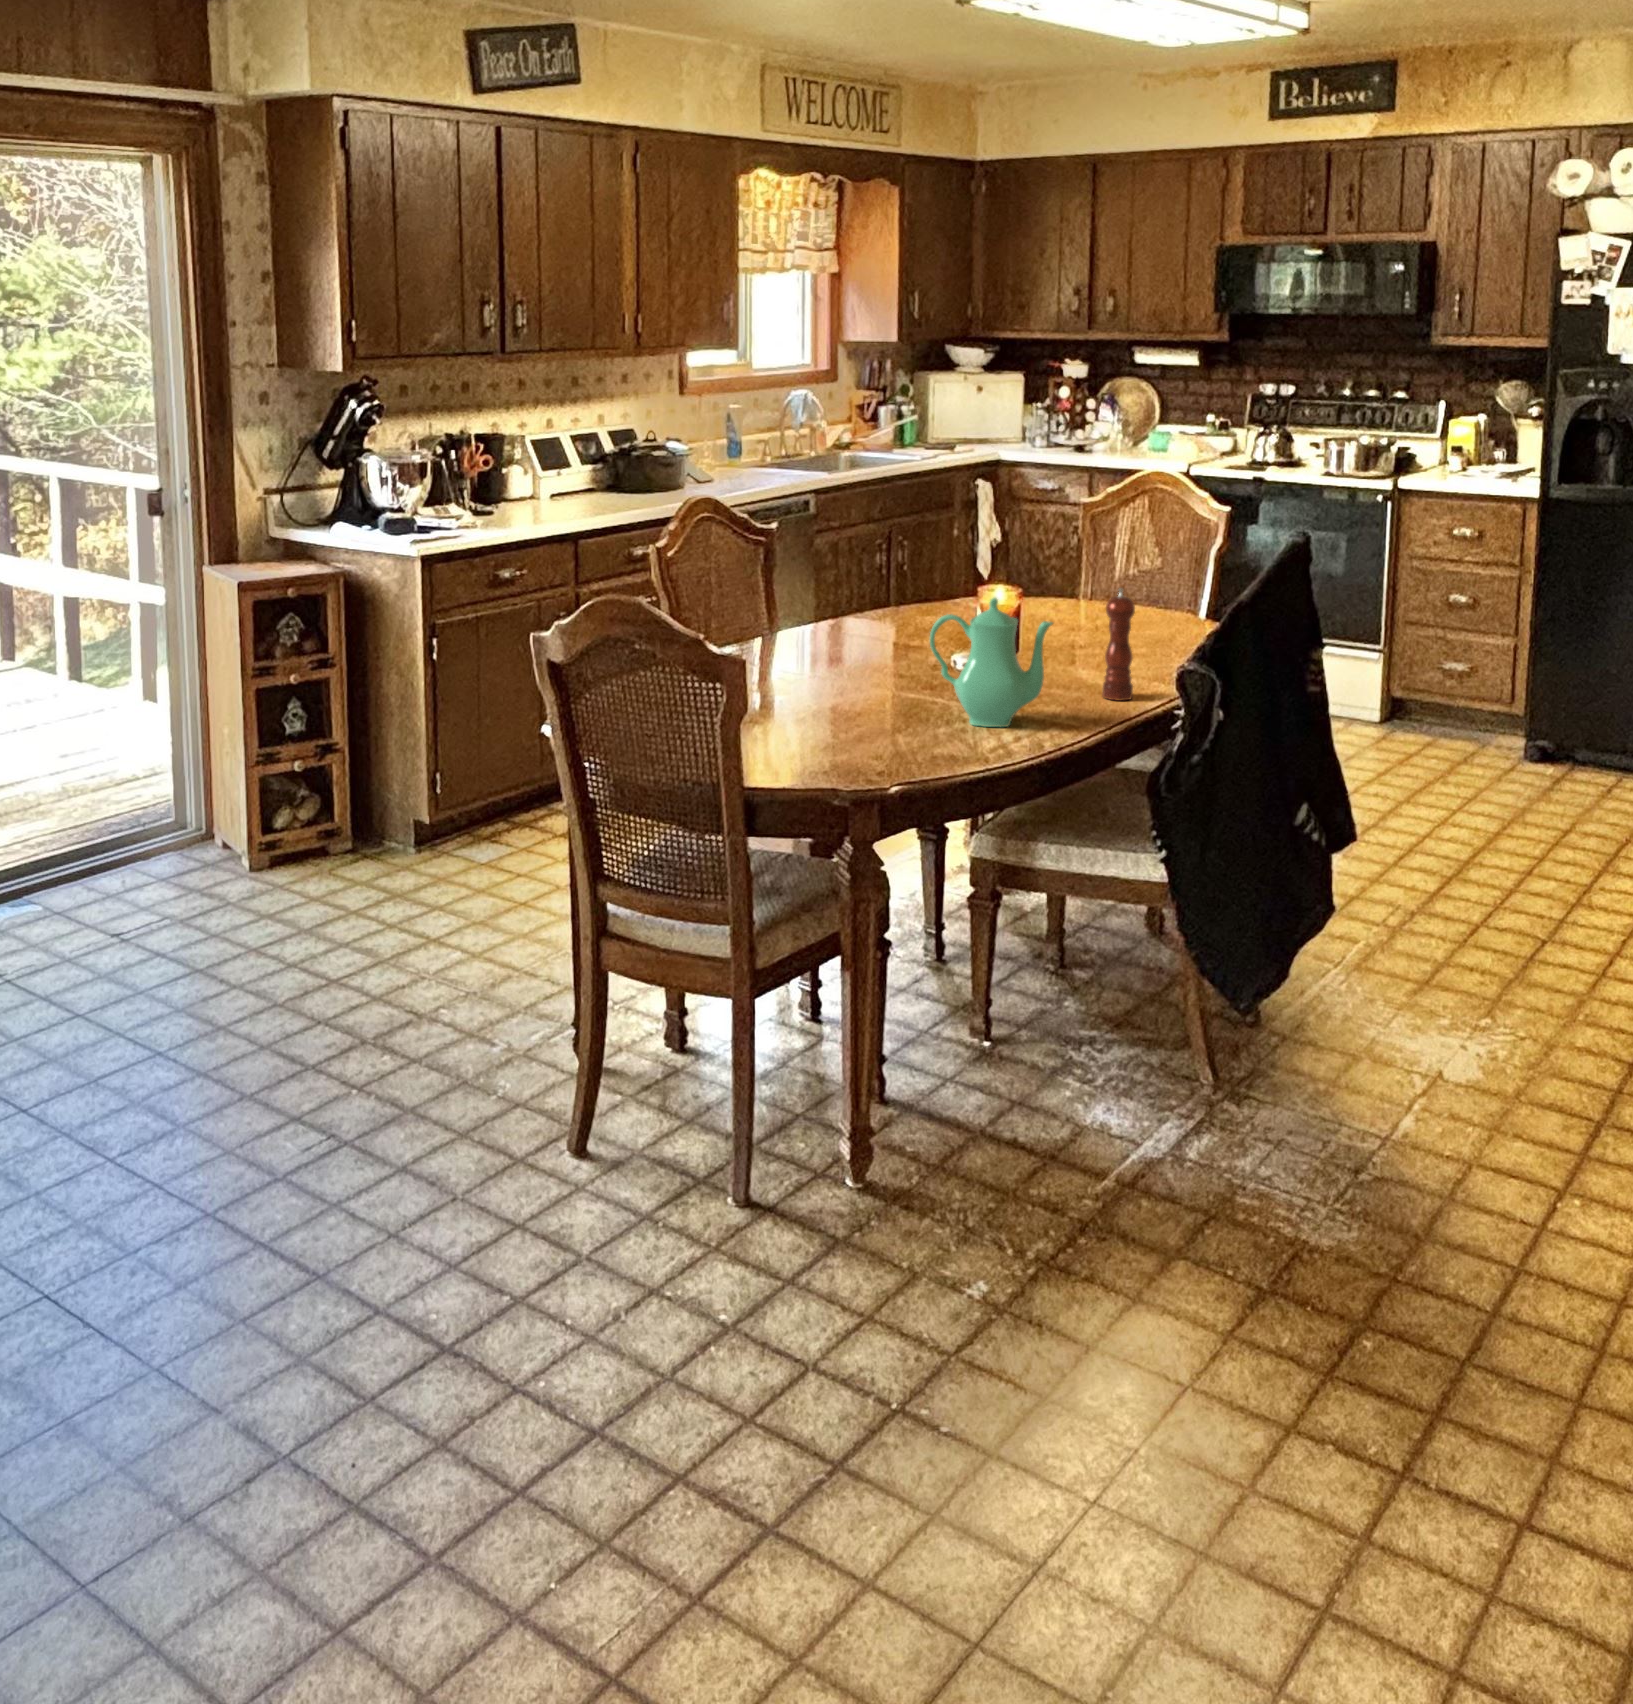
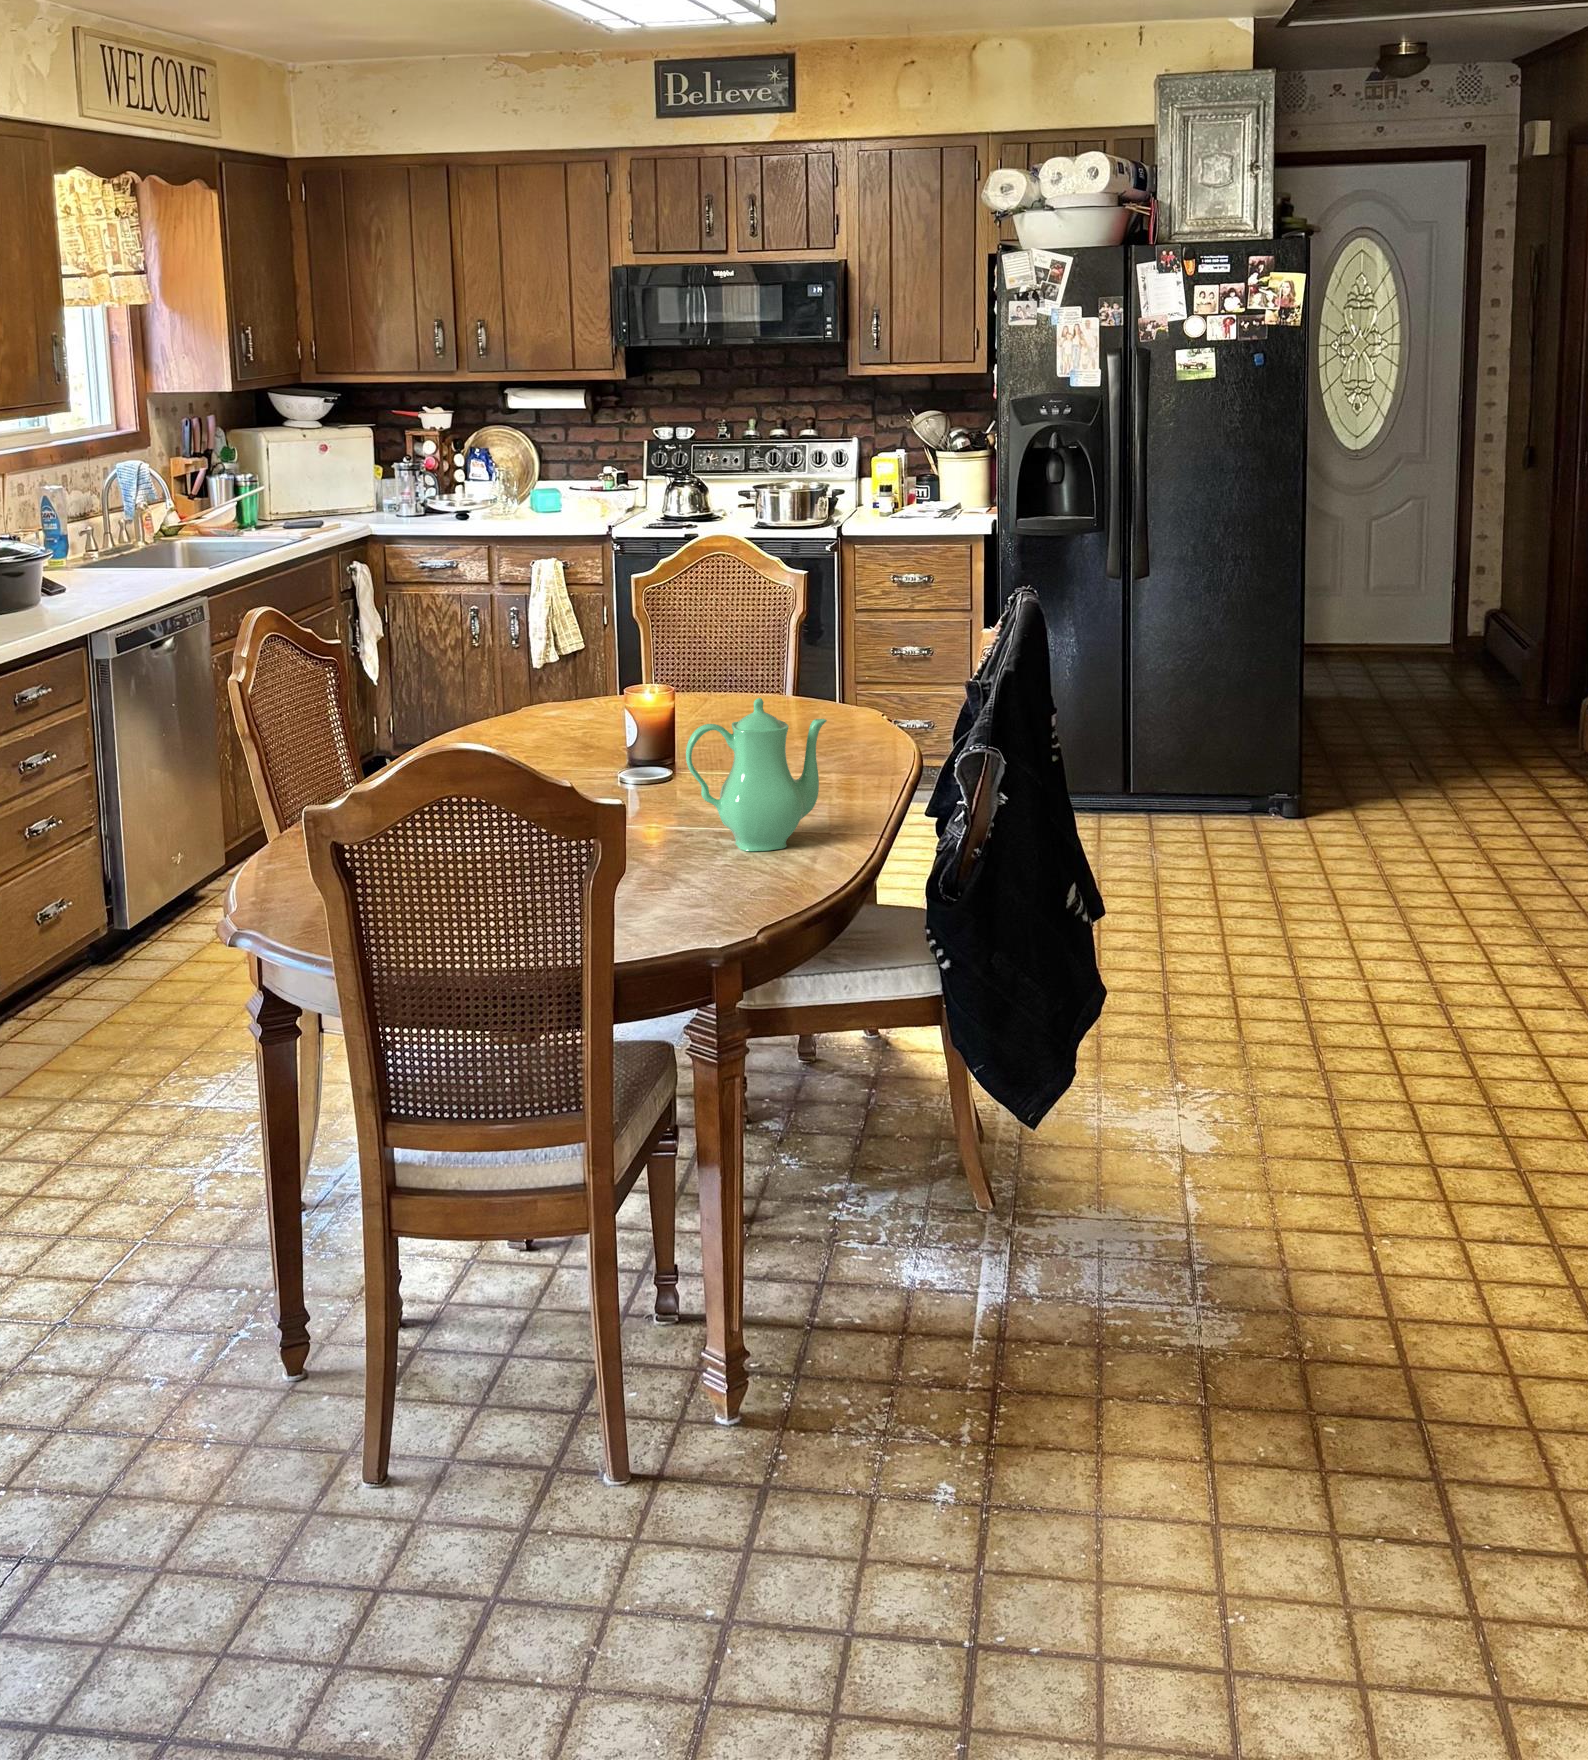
pepper mill: present [1103,588,1135,700] -> none [834,673,869,801]

